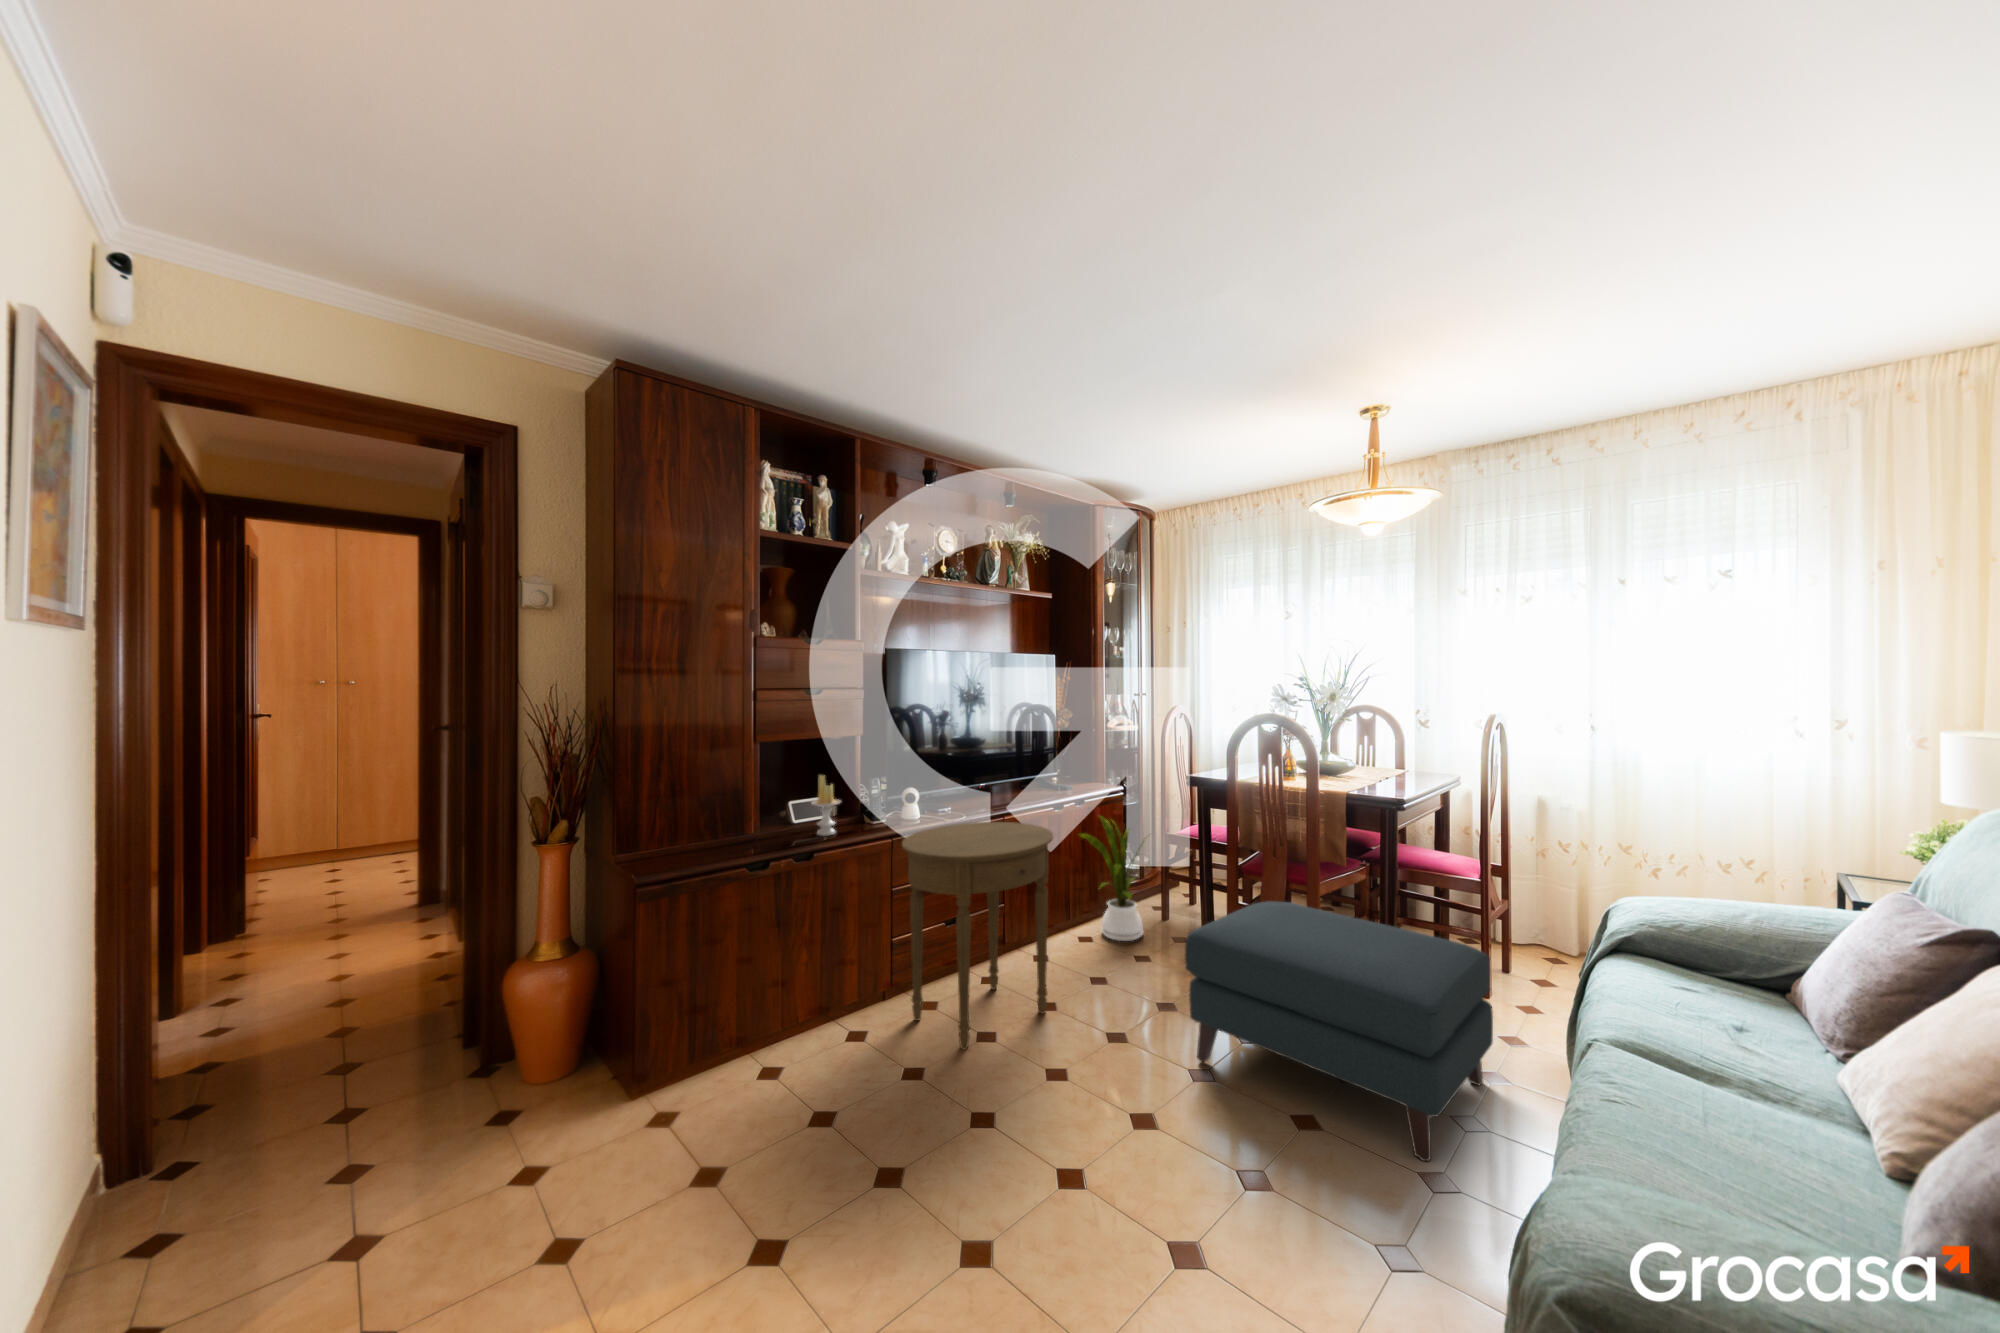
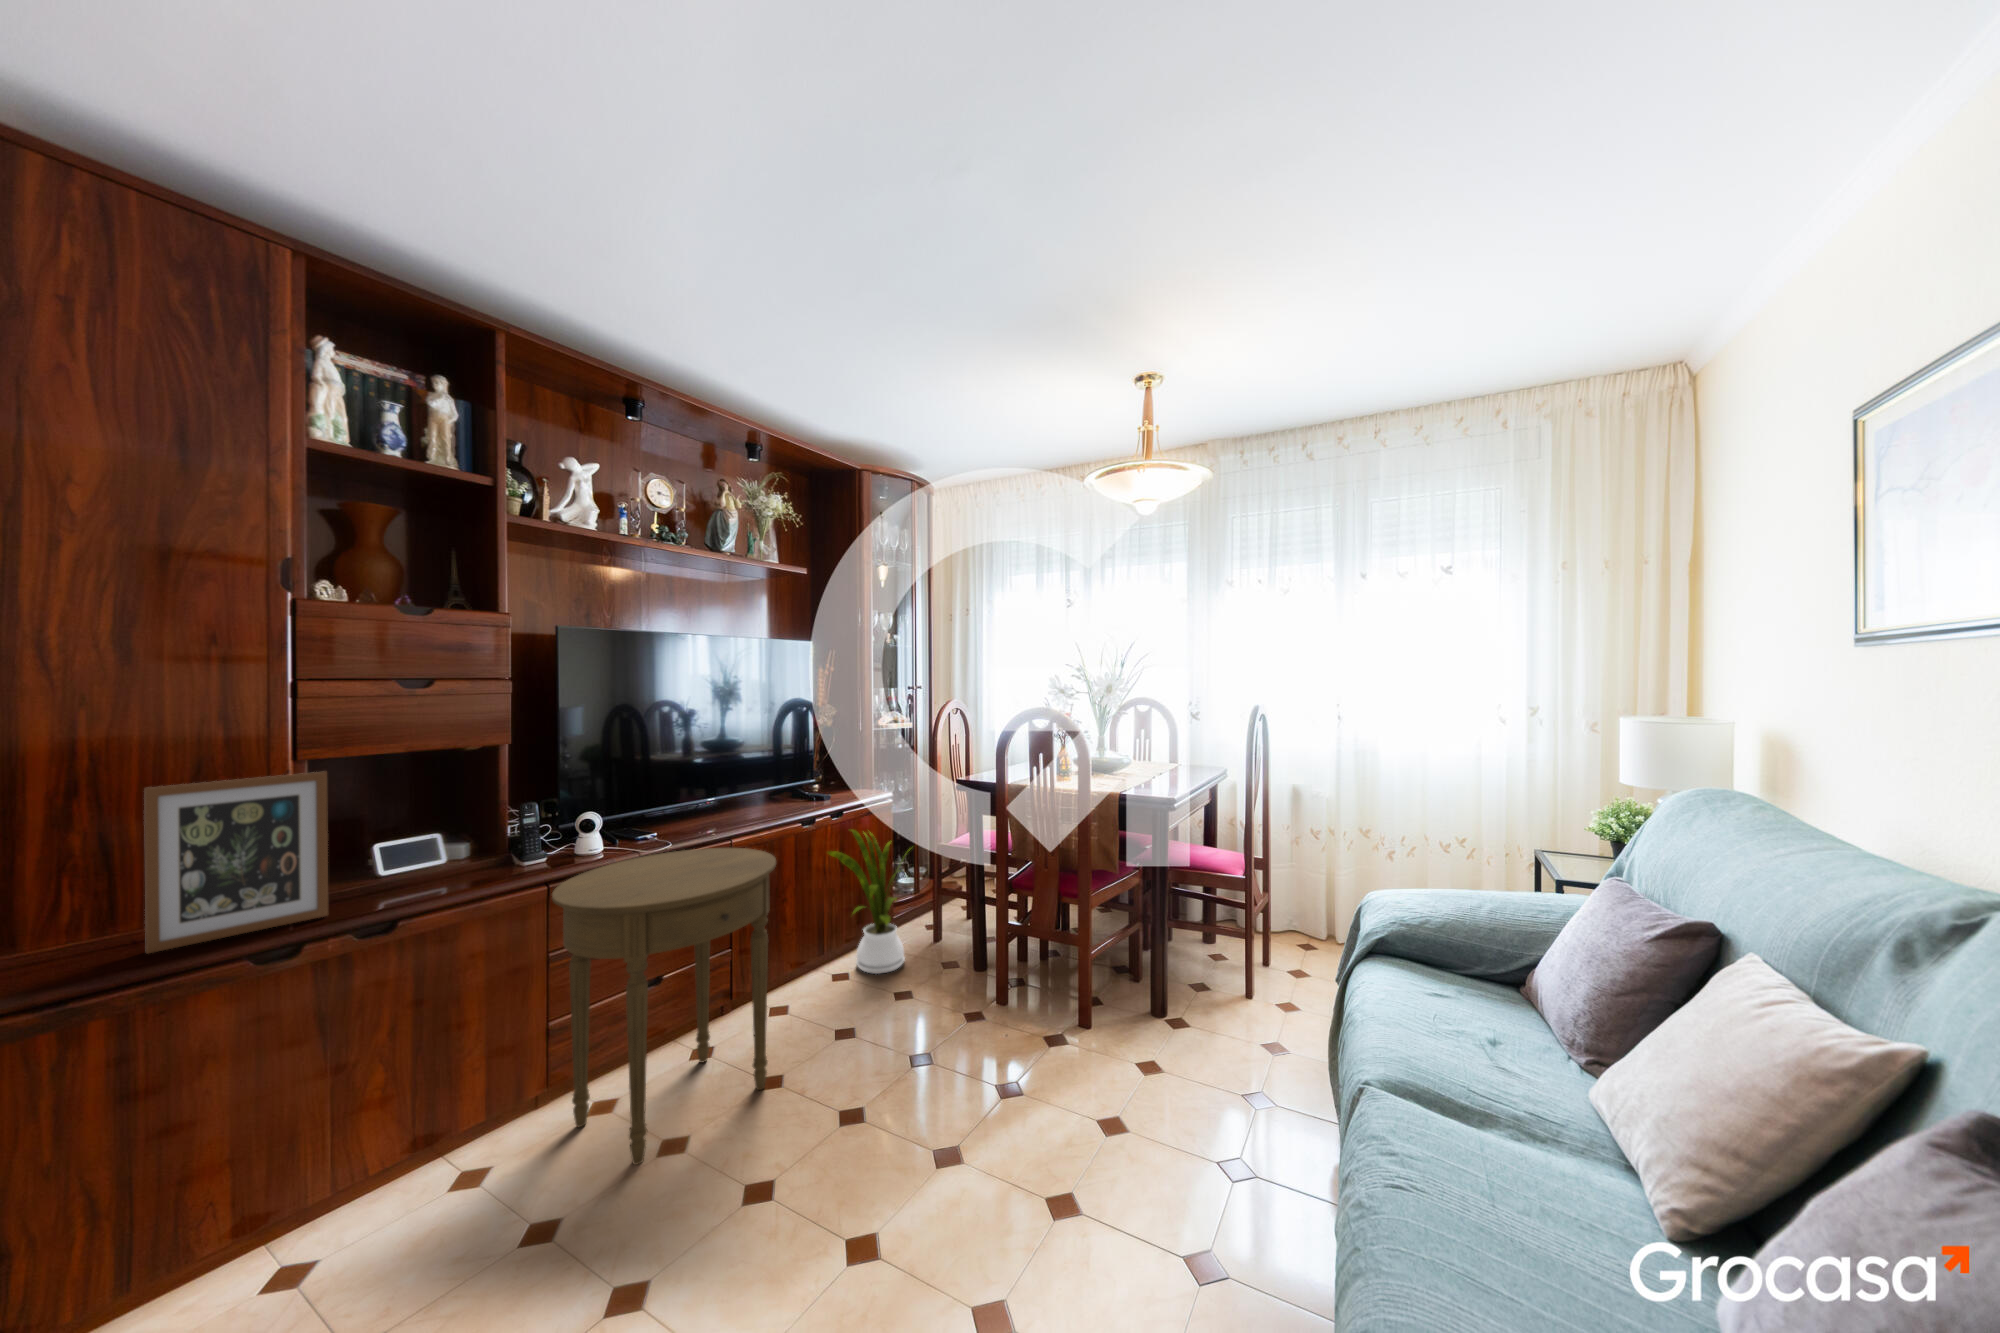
picture frame: none [688,750,773,861] -> present [144,772,328,954]
candle: present [812,776,841,836] -> none [413,801,466,888]
ottoman: present [1185,901,1493,1161] -> none [928,922,1259,1235]

